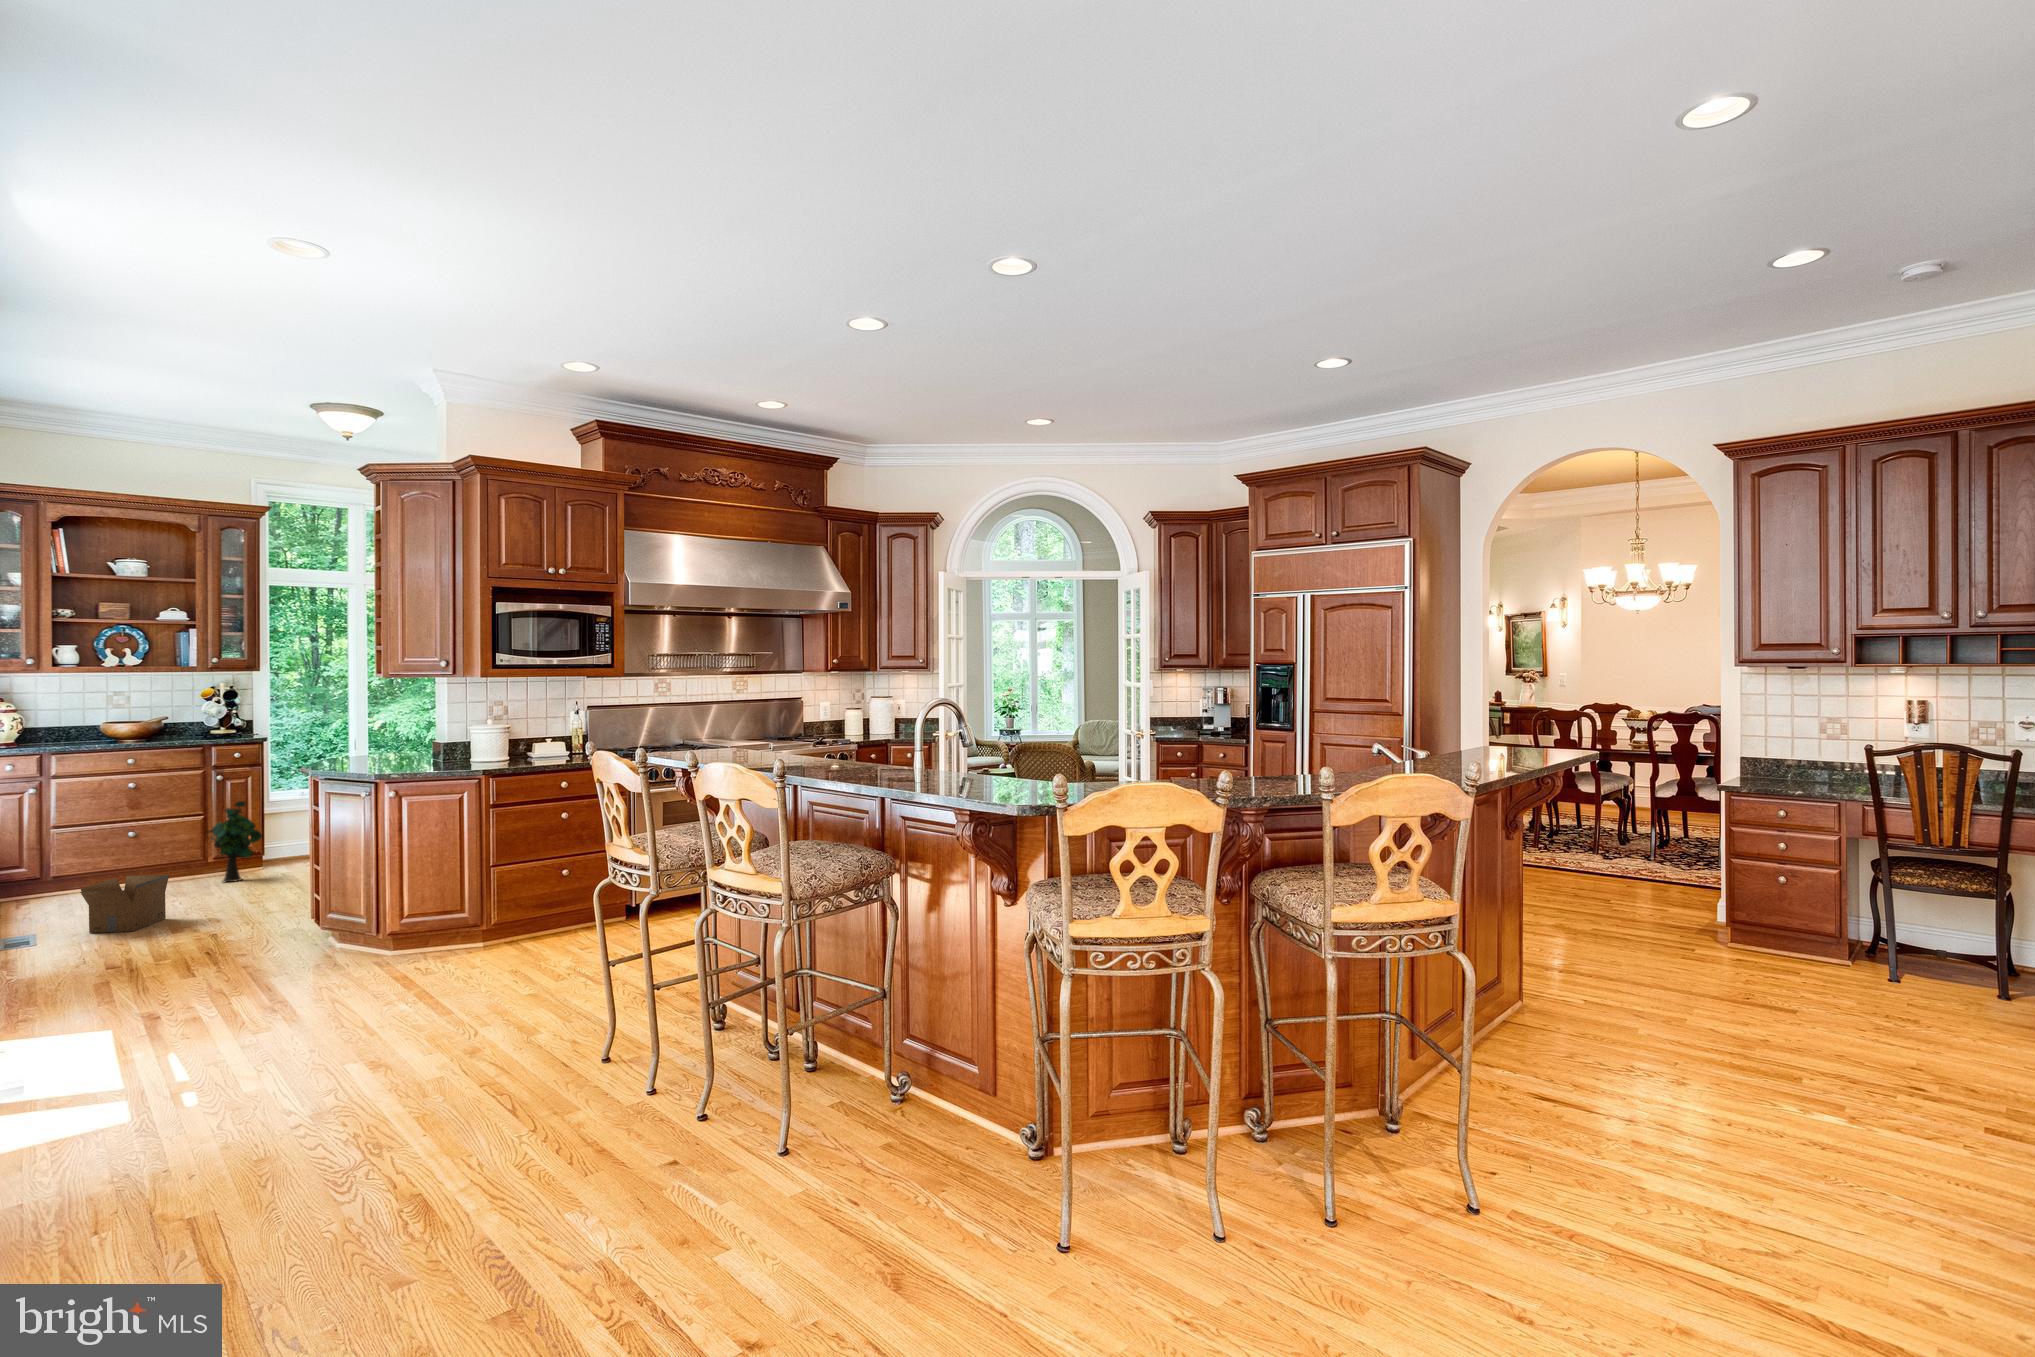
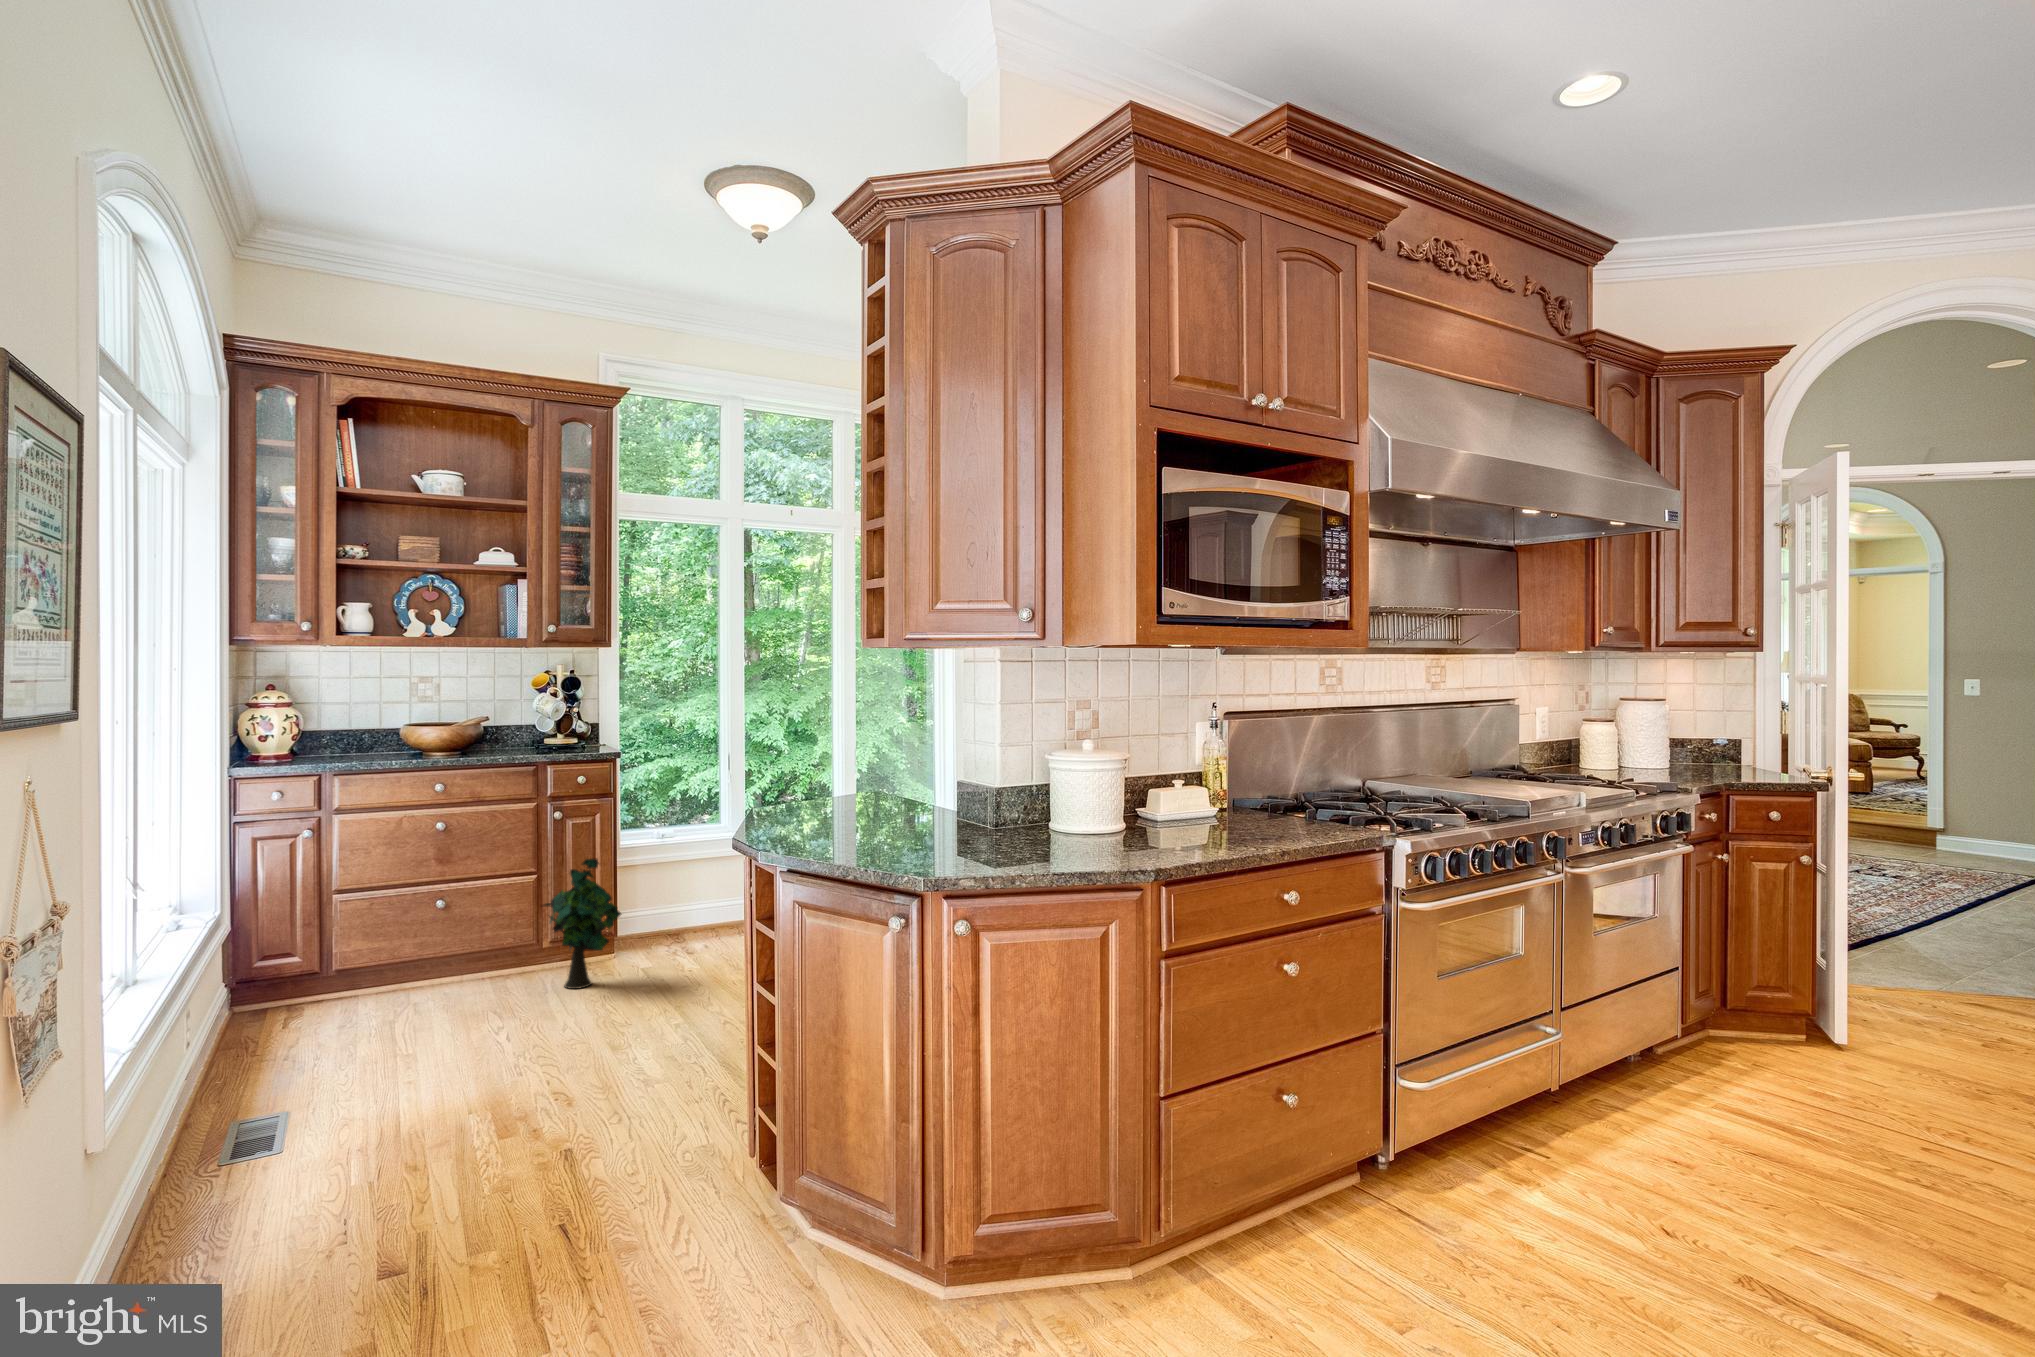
cardboard box: present [80,875,169,933] -> none [363,1009,500,1127]

